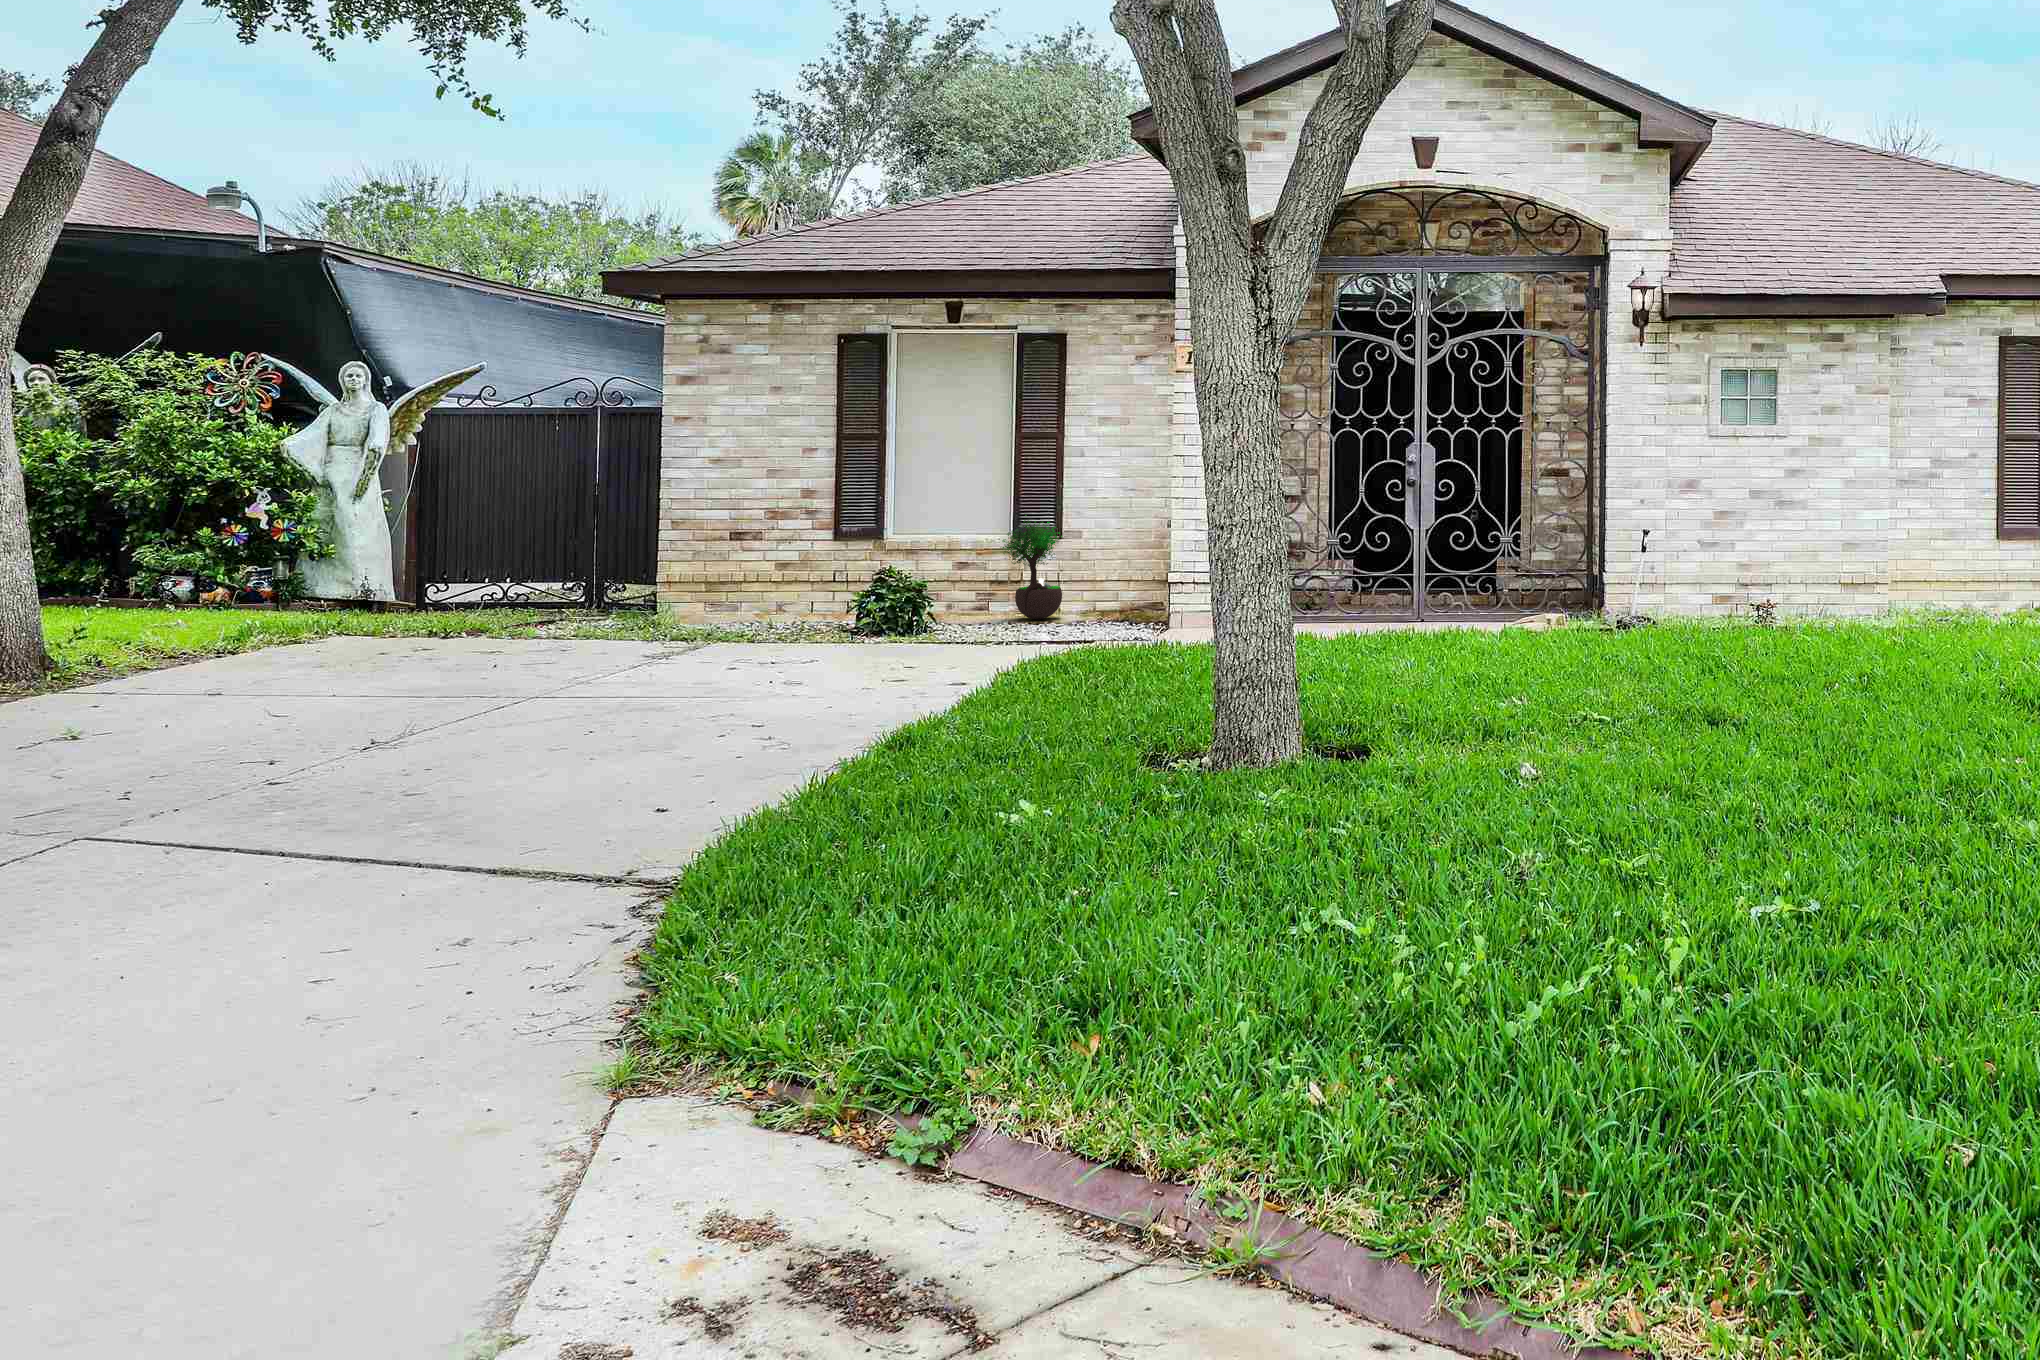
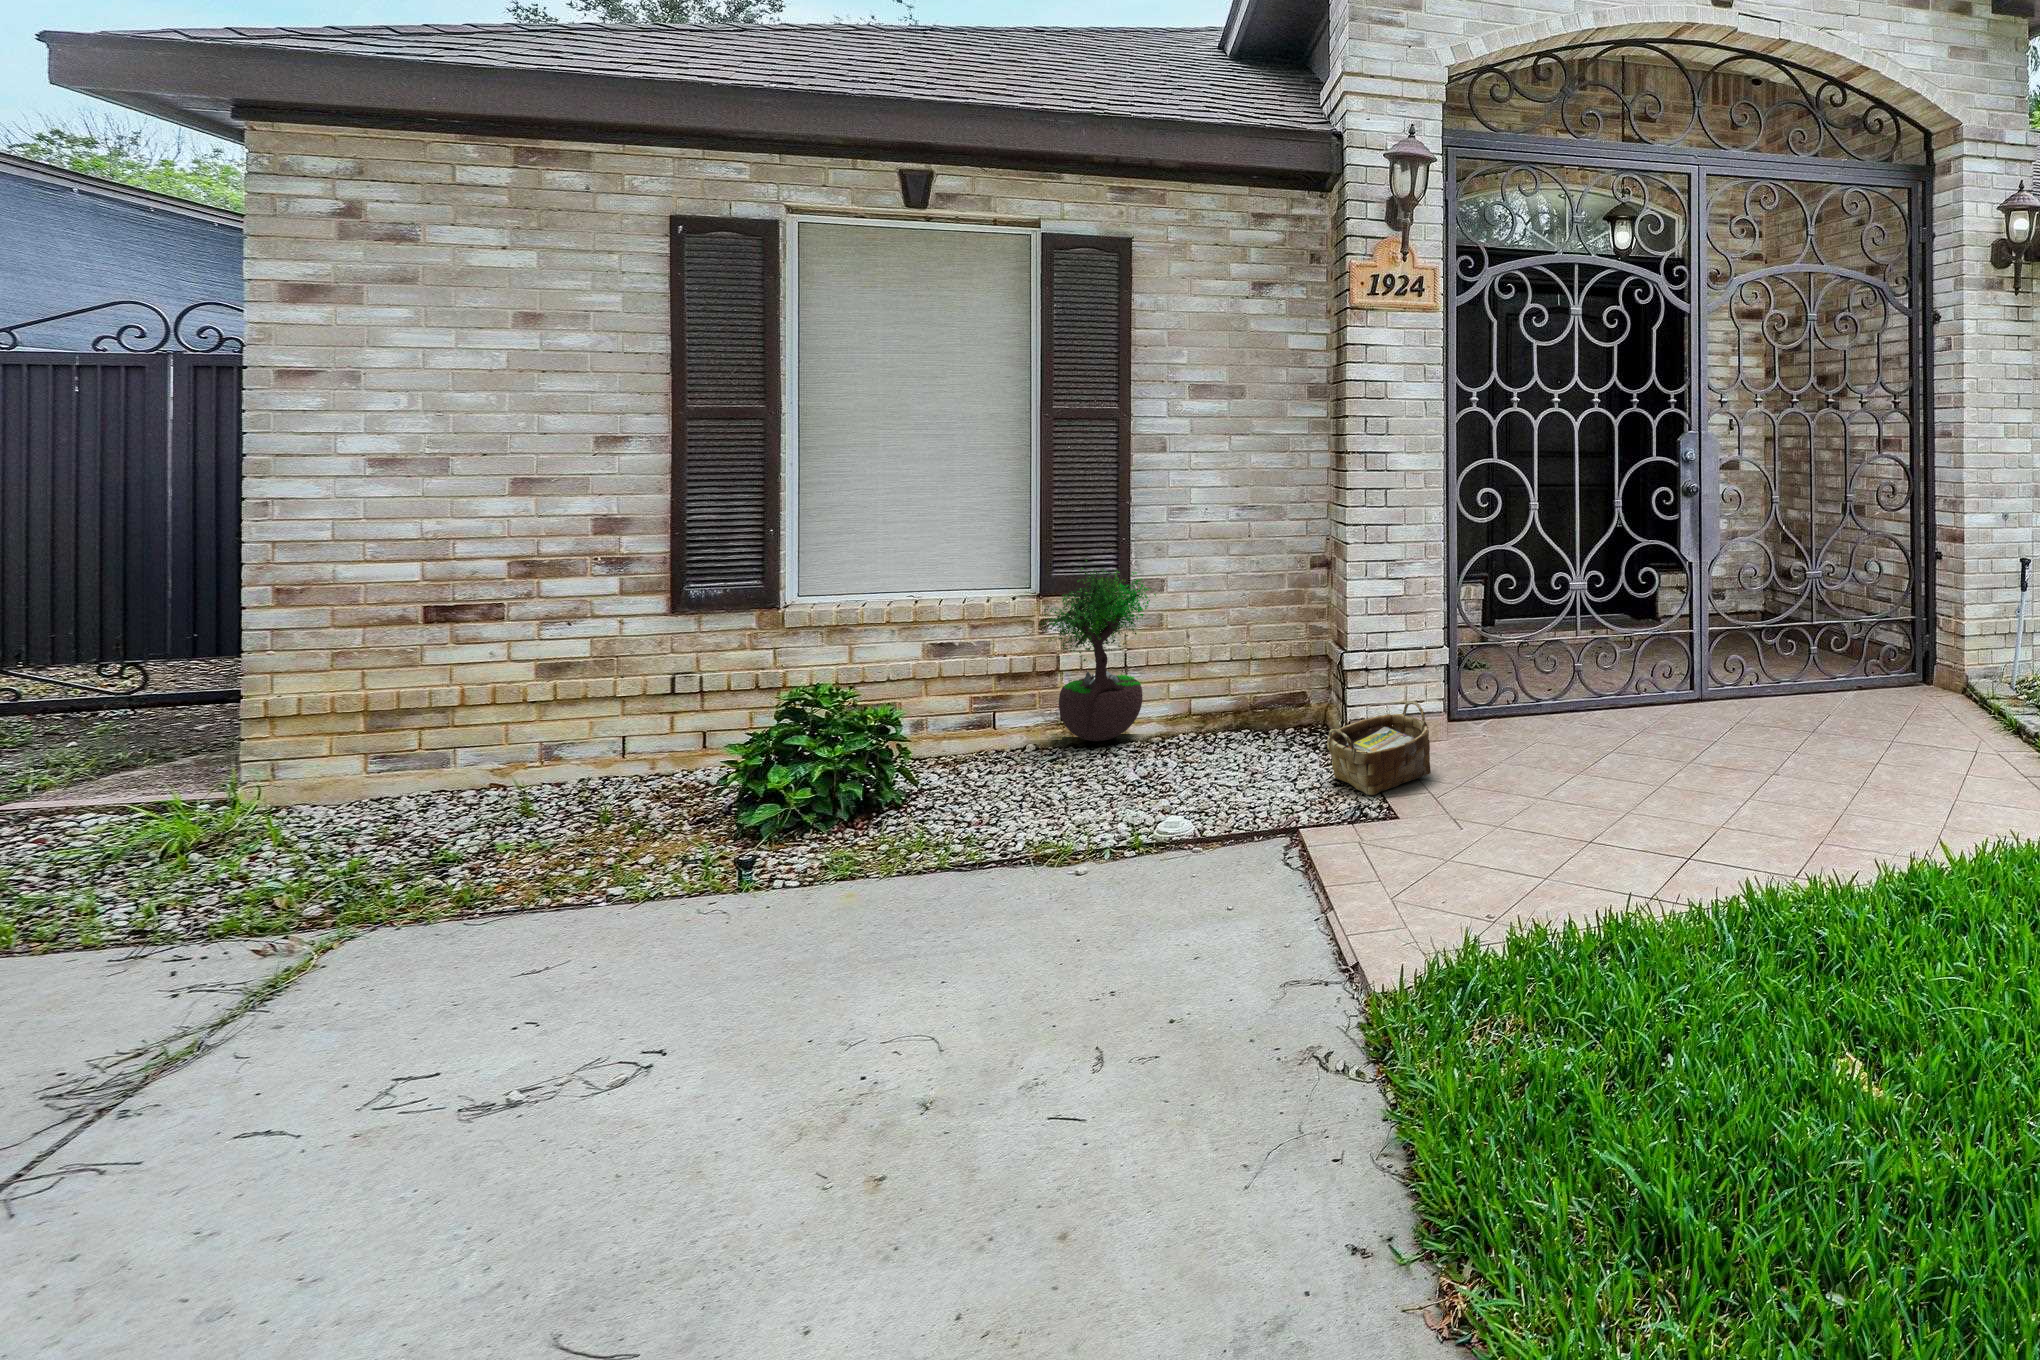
woven basket: none [1118,592,1177,636] -> present [1327,701,1431,795]

